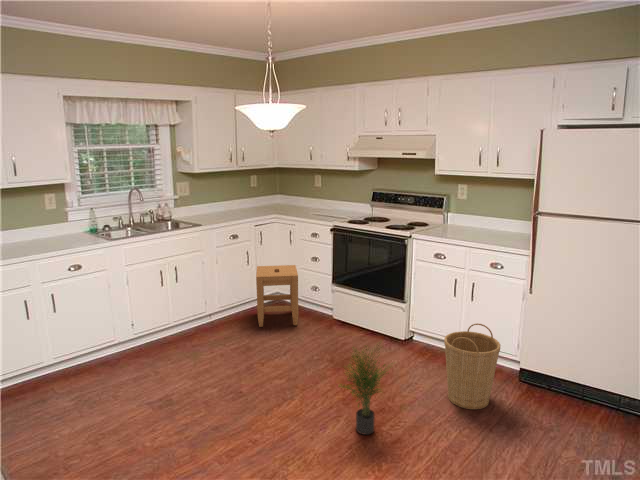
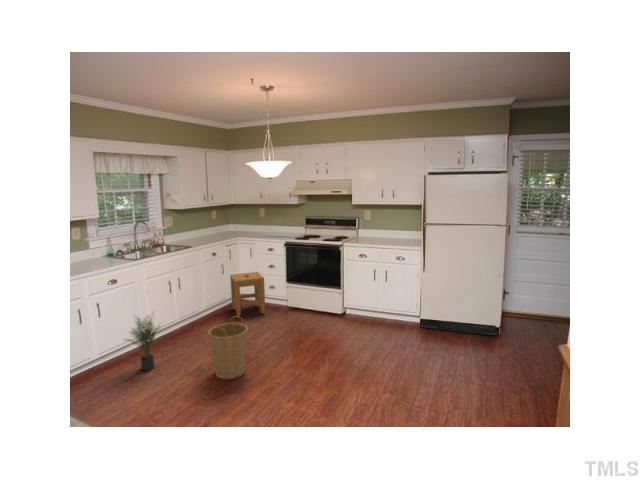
basket: present [444,323,500,409] -> present [208,316,248,380]
potted plant: present [342,349,386,435] -> present [129,318,159,370]

